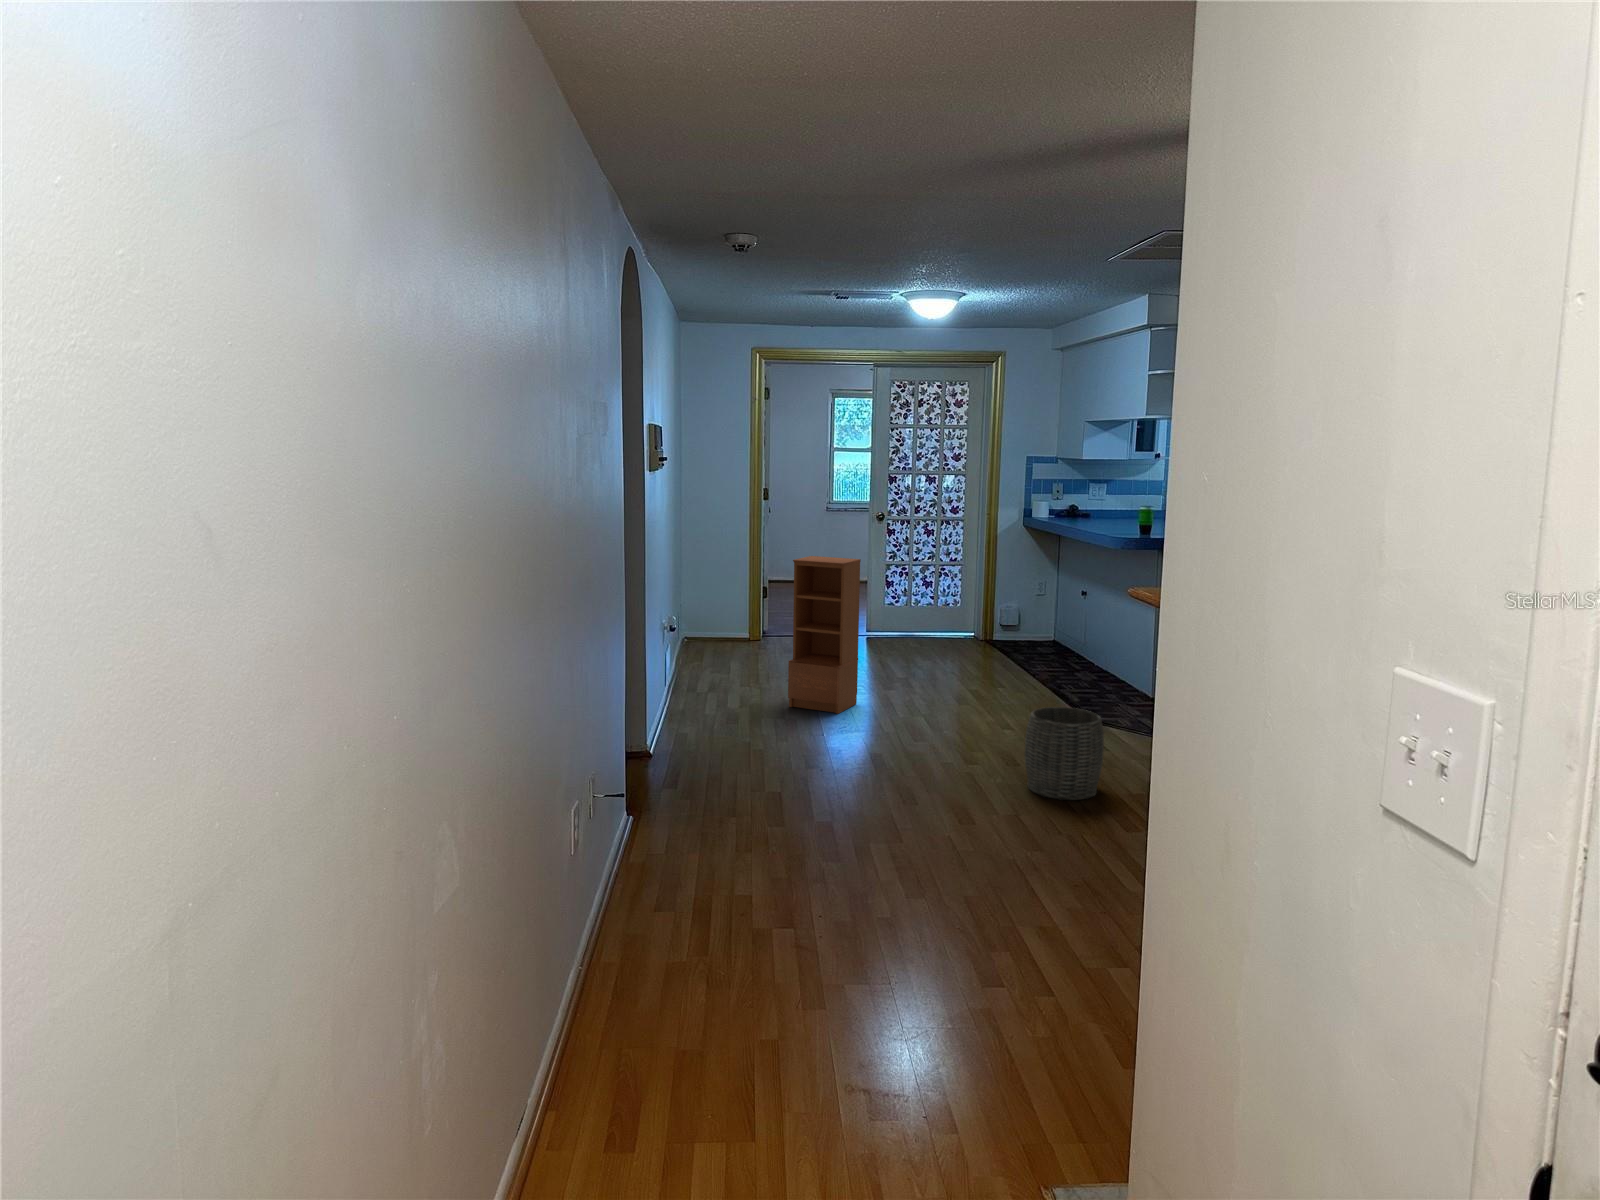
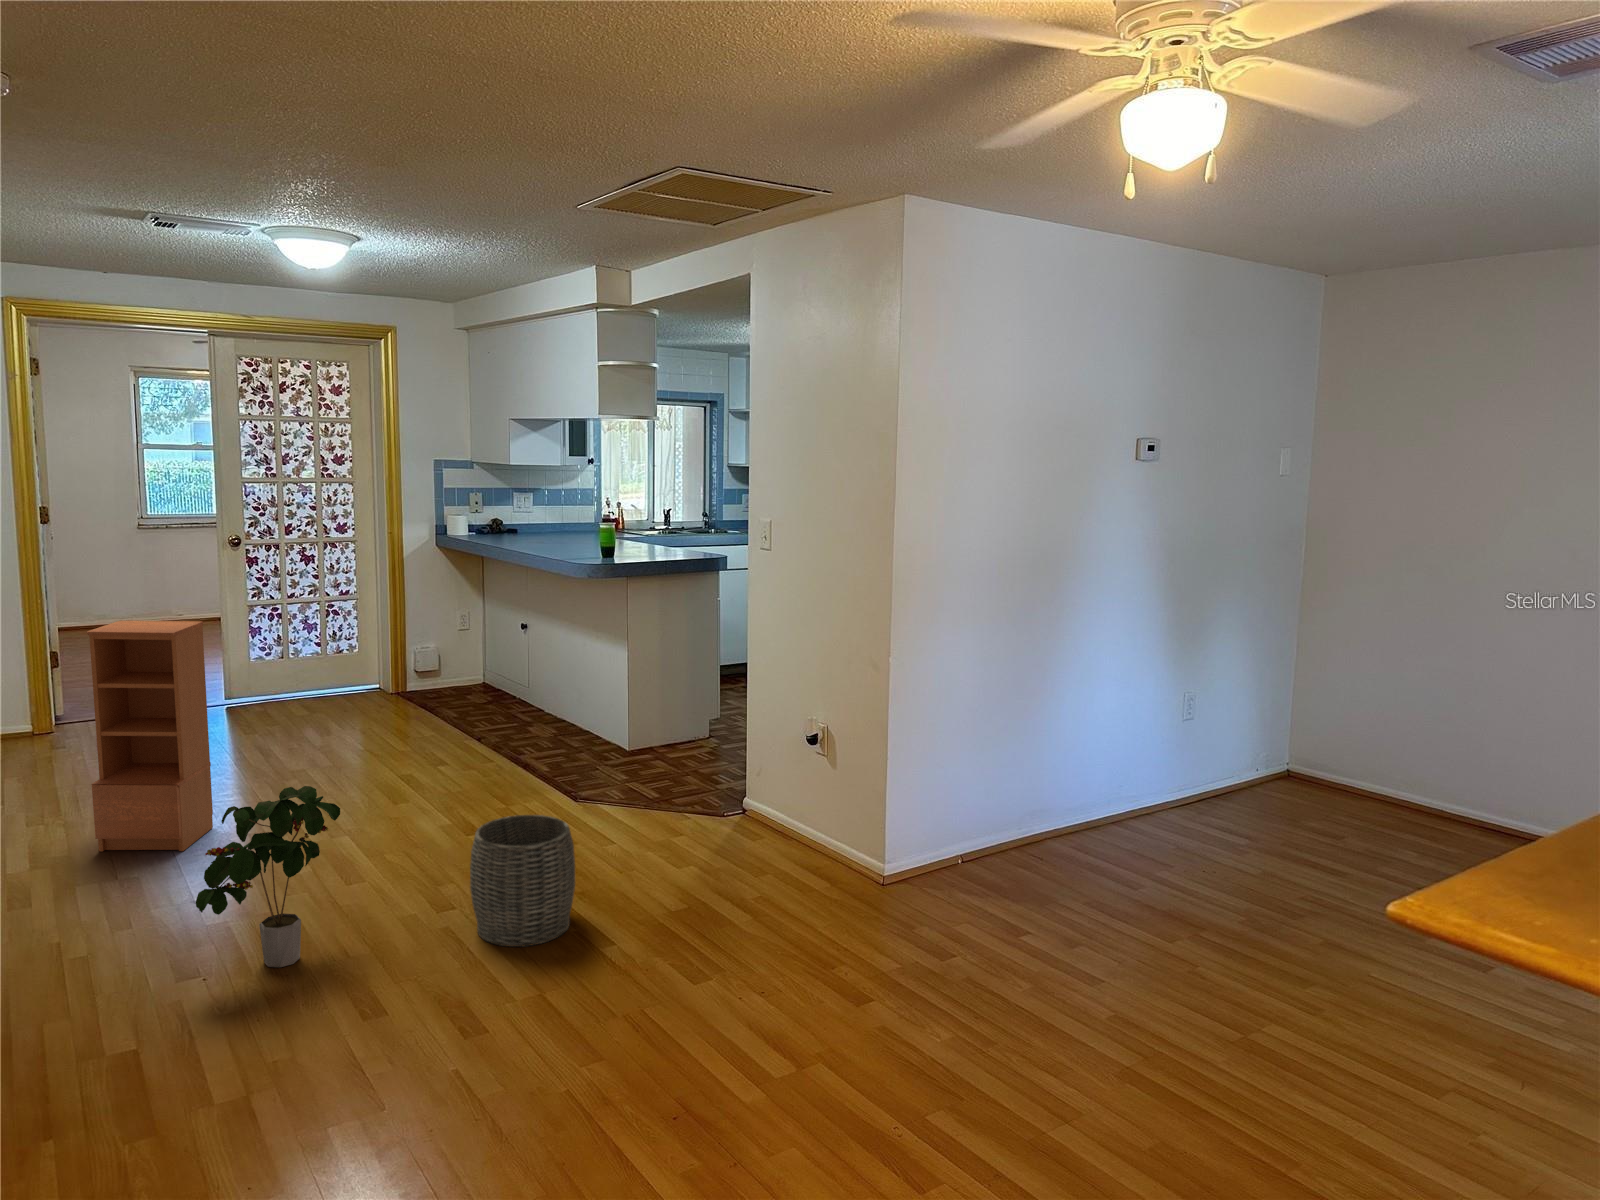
potted plant: none [849,662,940,782] -> present [196,786,340,967]

